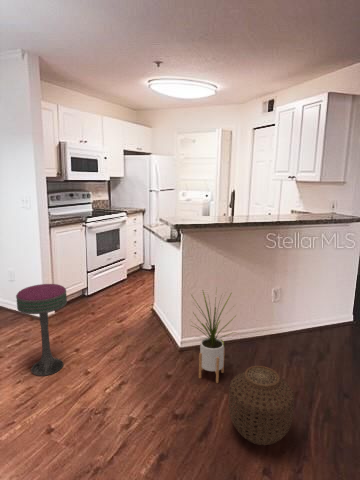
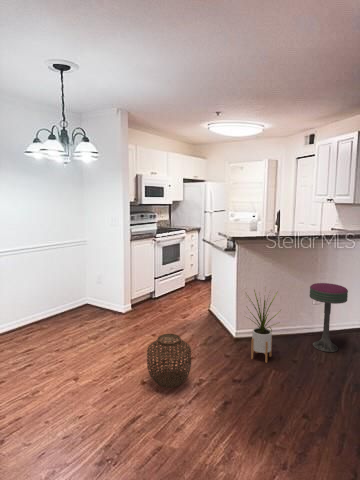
bar stool: present [16,284,67,376] -> present [309,283,348,352]
woven basket: present [229,366,294,445] -> present [147,334,191,388]

